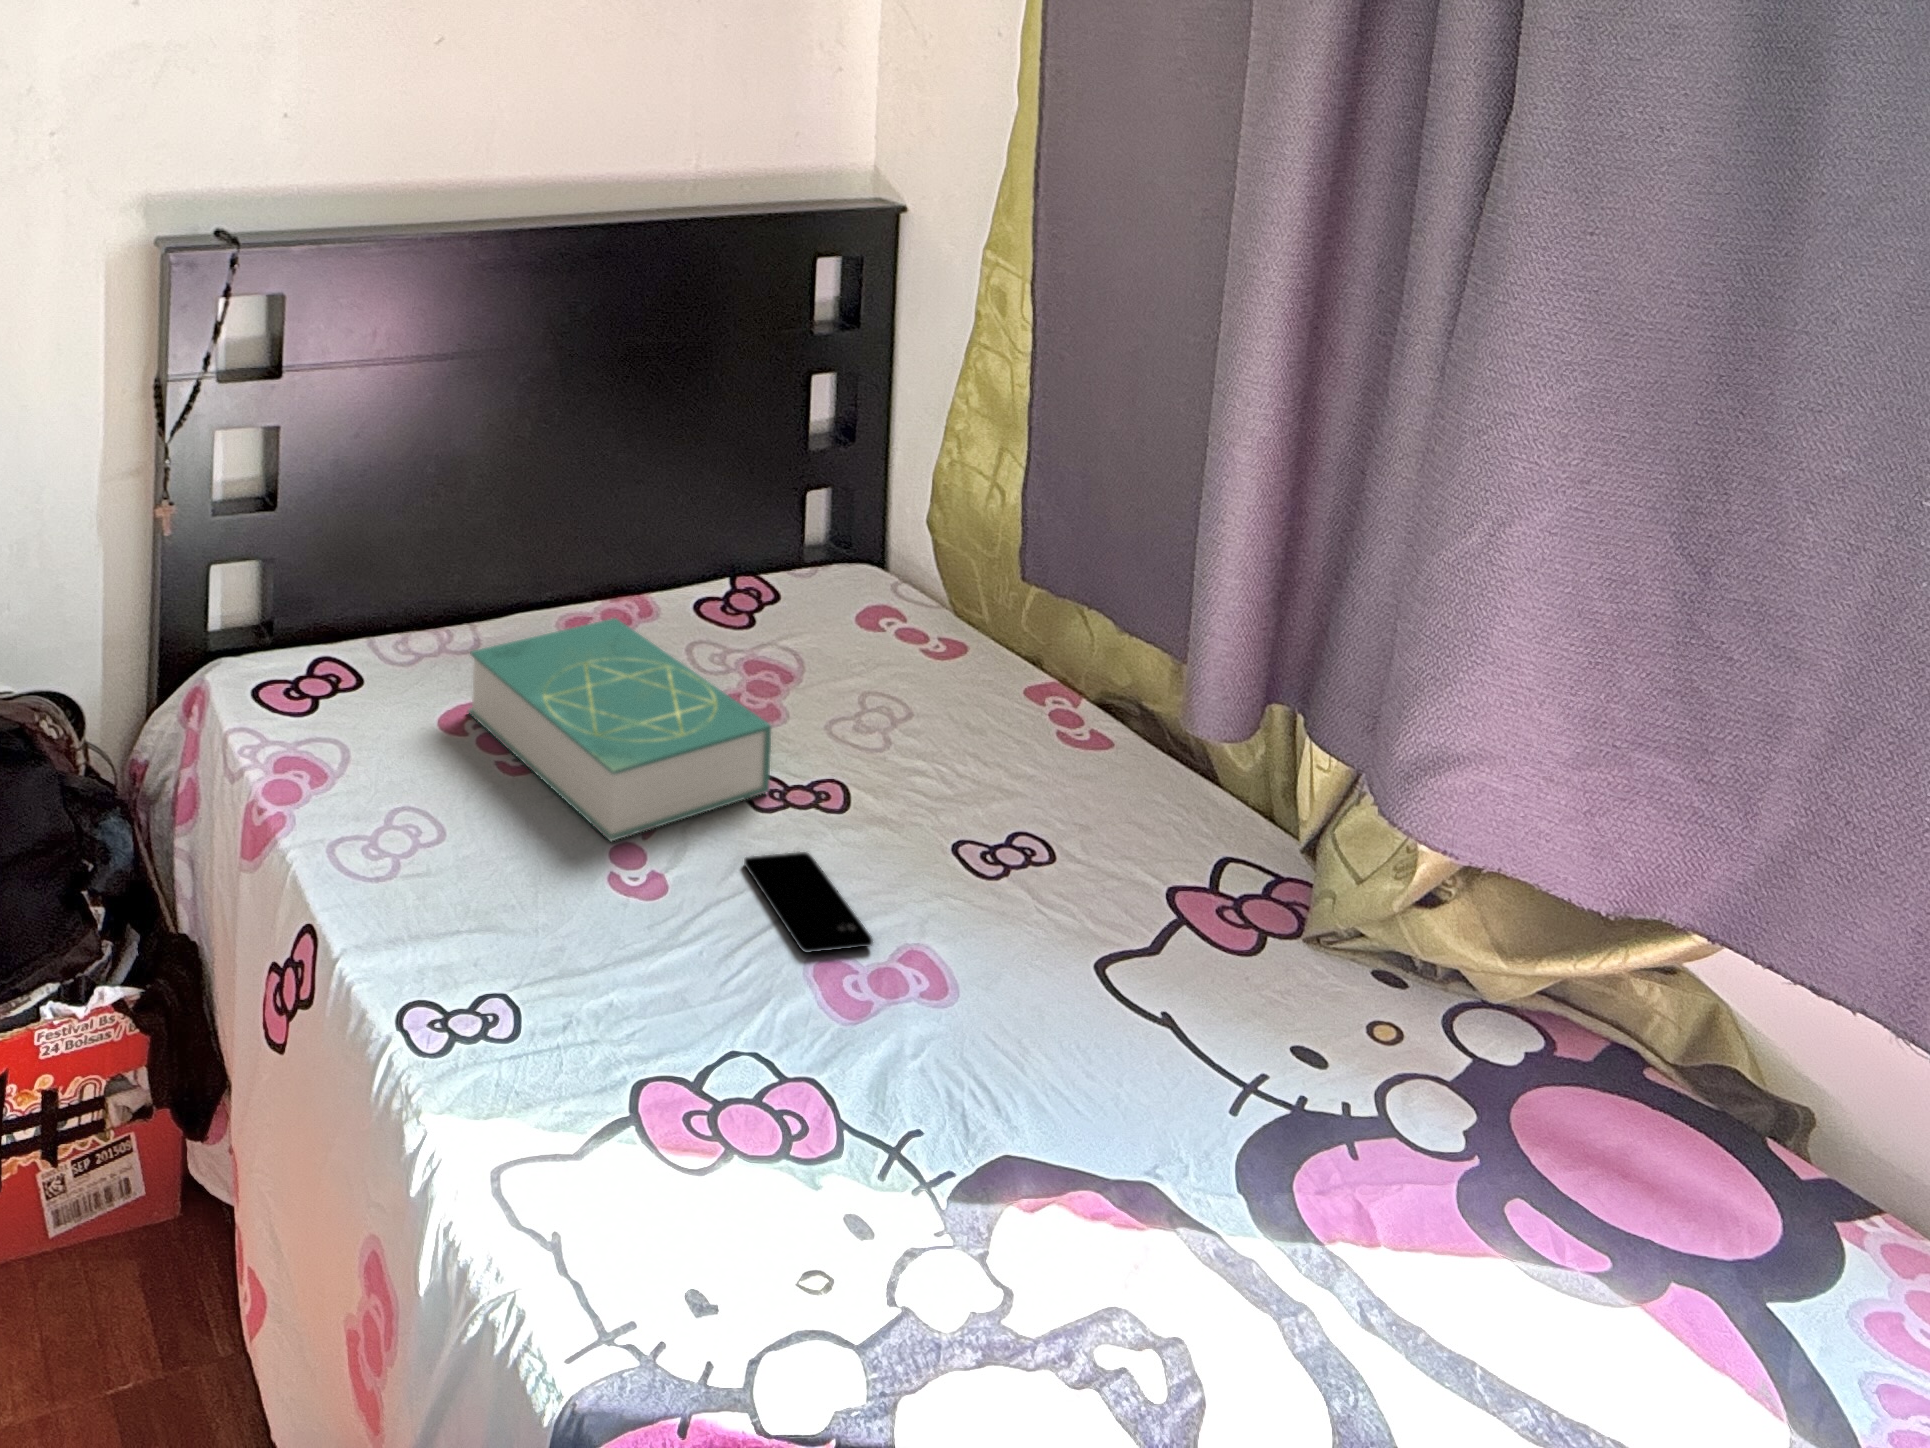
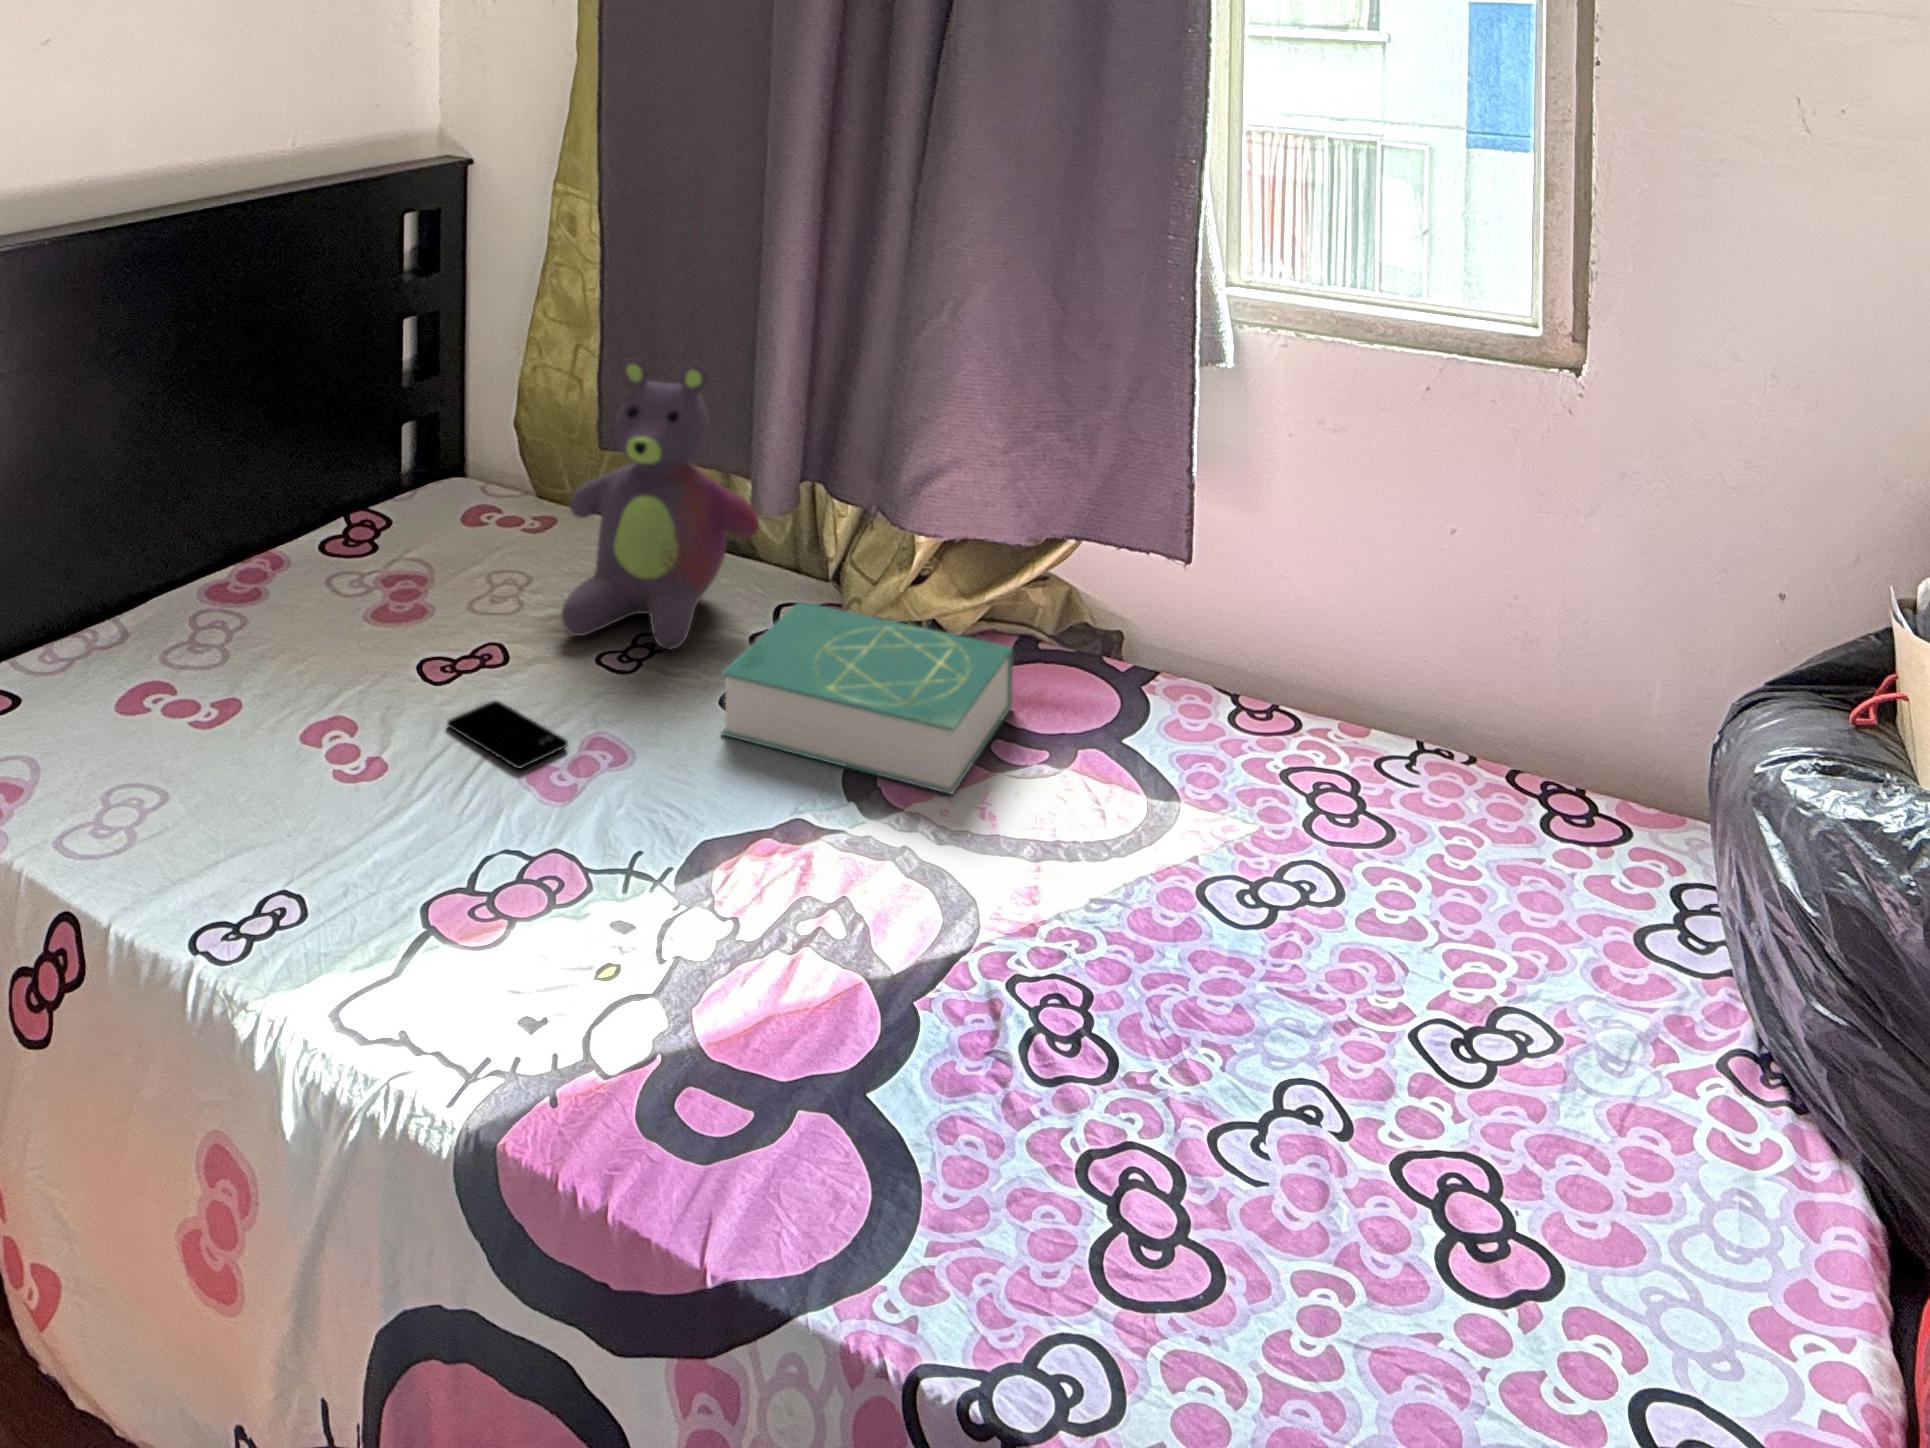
stuffed bear: none [914,480,1192,866] -> present [561,358,759,649]
book: present [468,618,772,841] -> present [721,602,1013,794]

